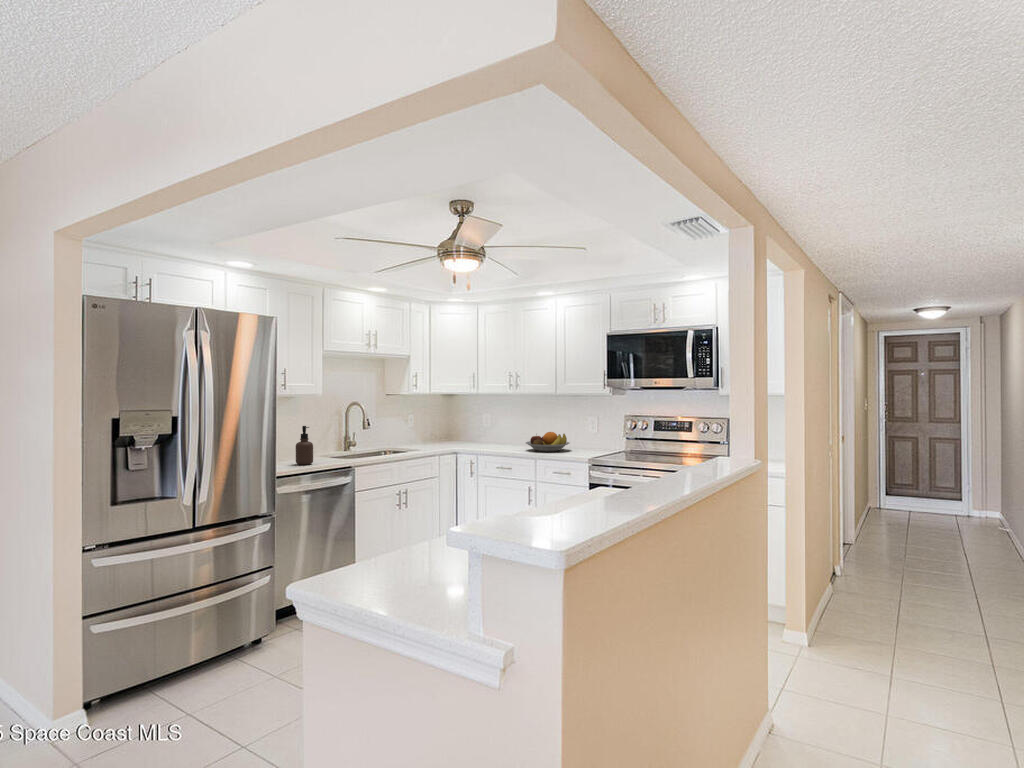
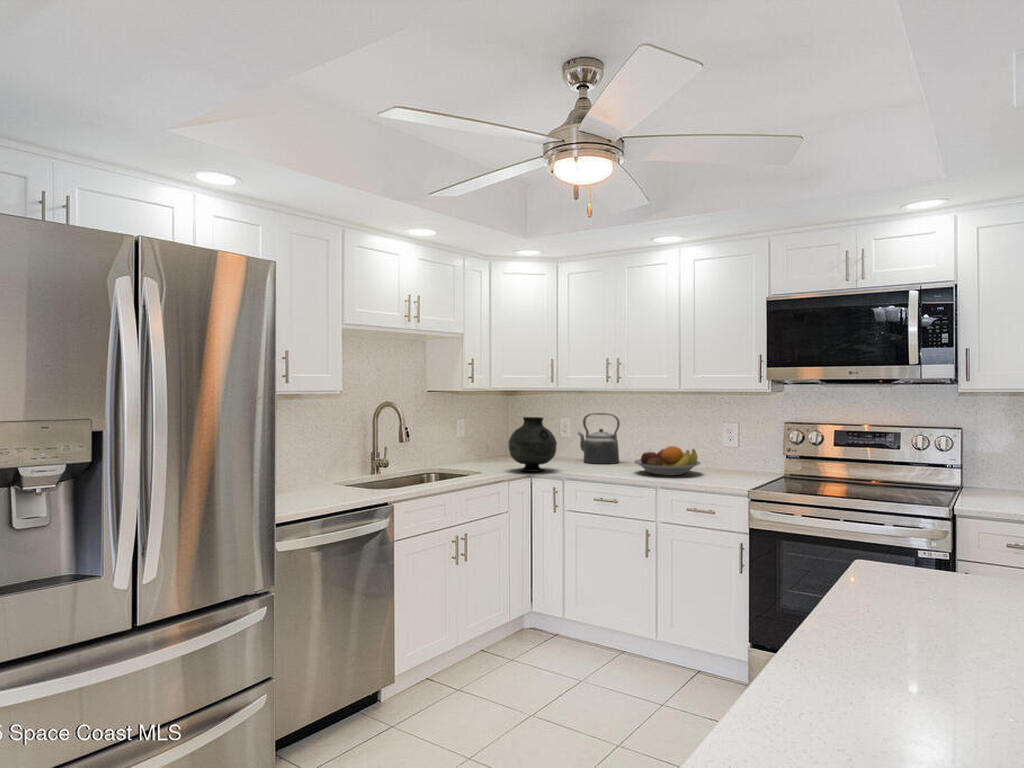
kettle: none [494,410,522,445] -> present [578,413,620,464]
vase: none [441,412,474,449] -> present [509,417,557,472]
soap dispenser: present [296,426,313,465] -> none [303,441,330,501]

